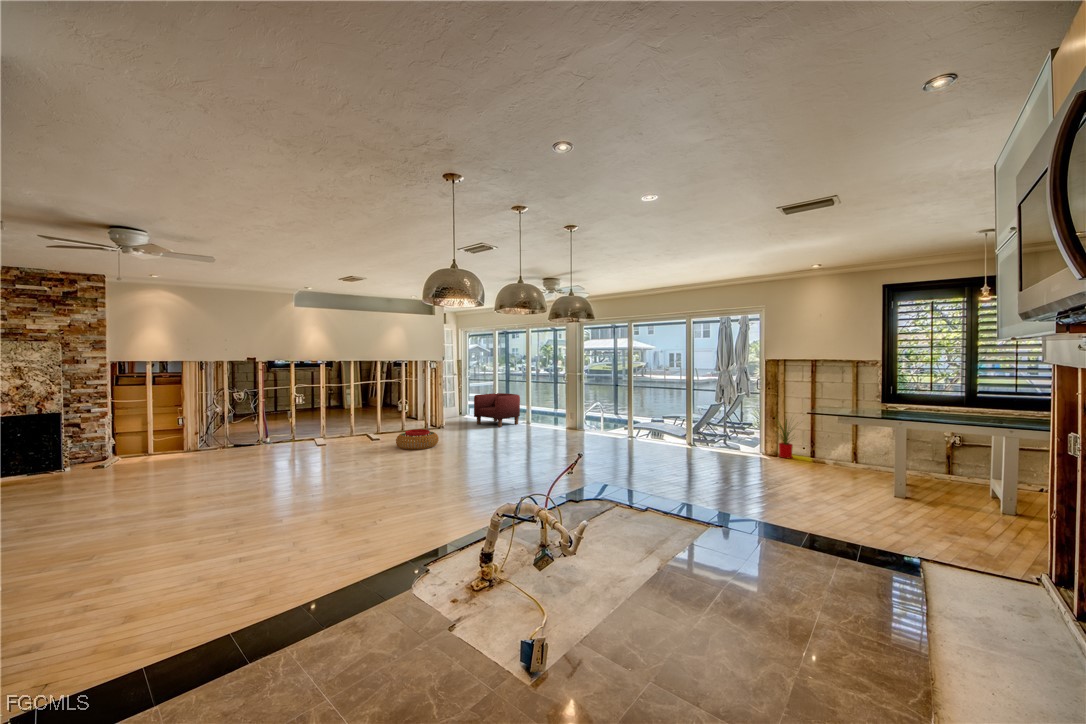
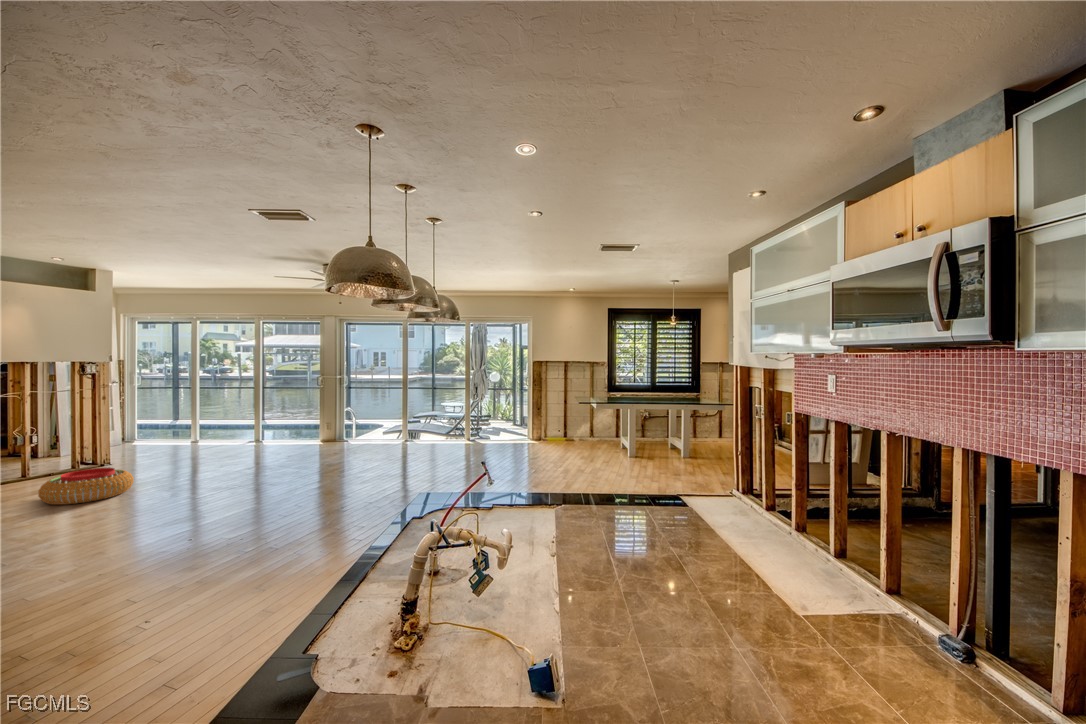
armchair: present [474,393,520,427] -> none [165,404,245,451]
house plant: present [778,419,793,458] -> none [535,405,563,443]

